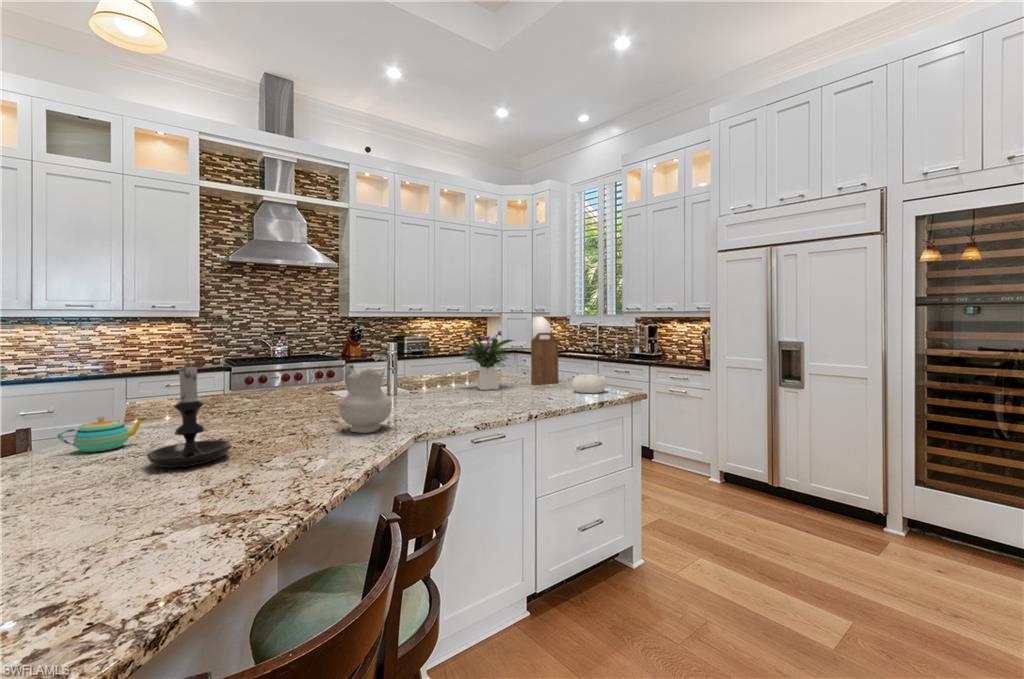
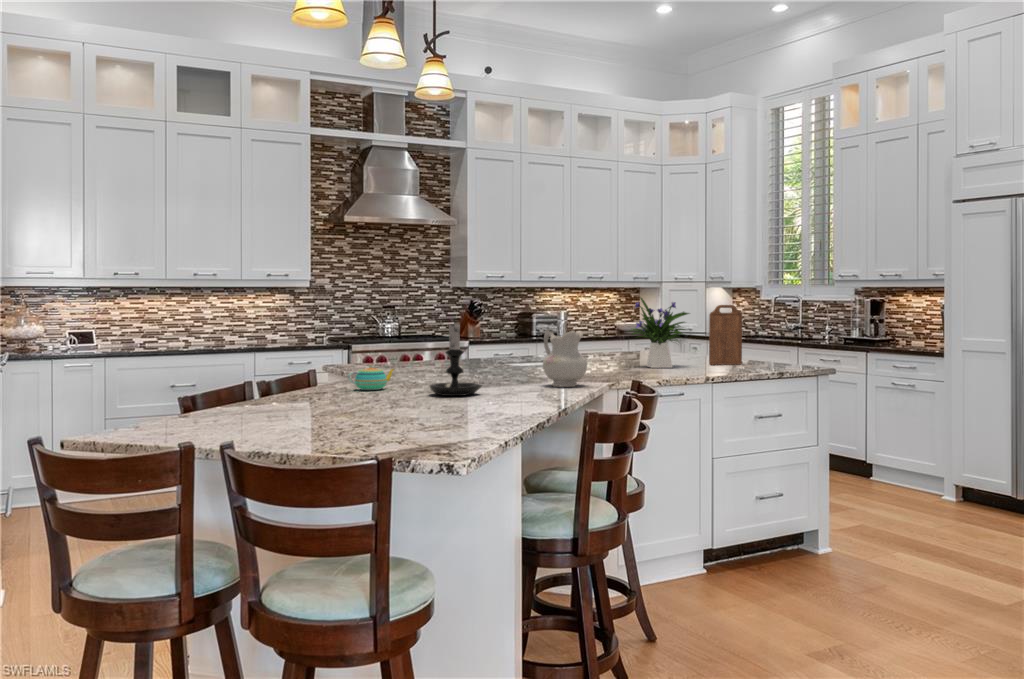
decorative bowl: present [572,373,606,393] -> none [758,348,798,371]

